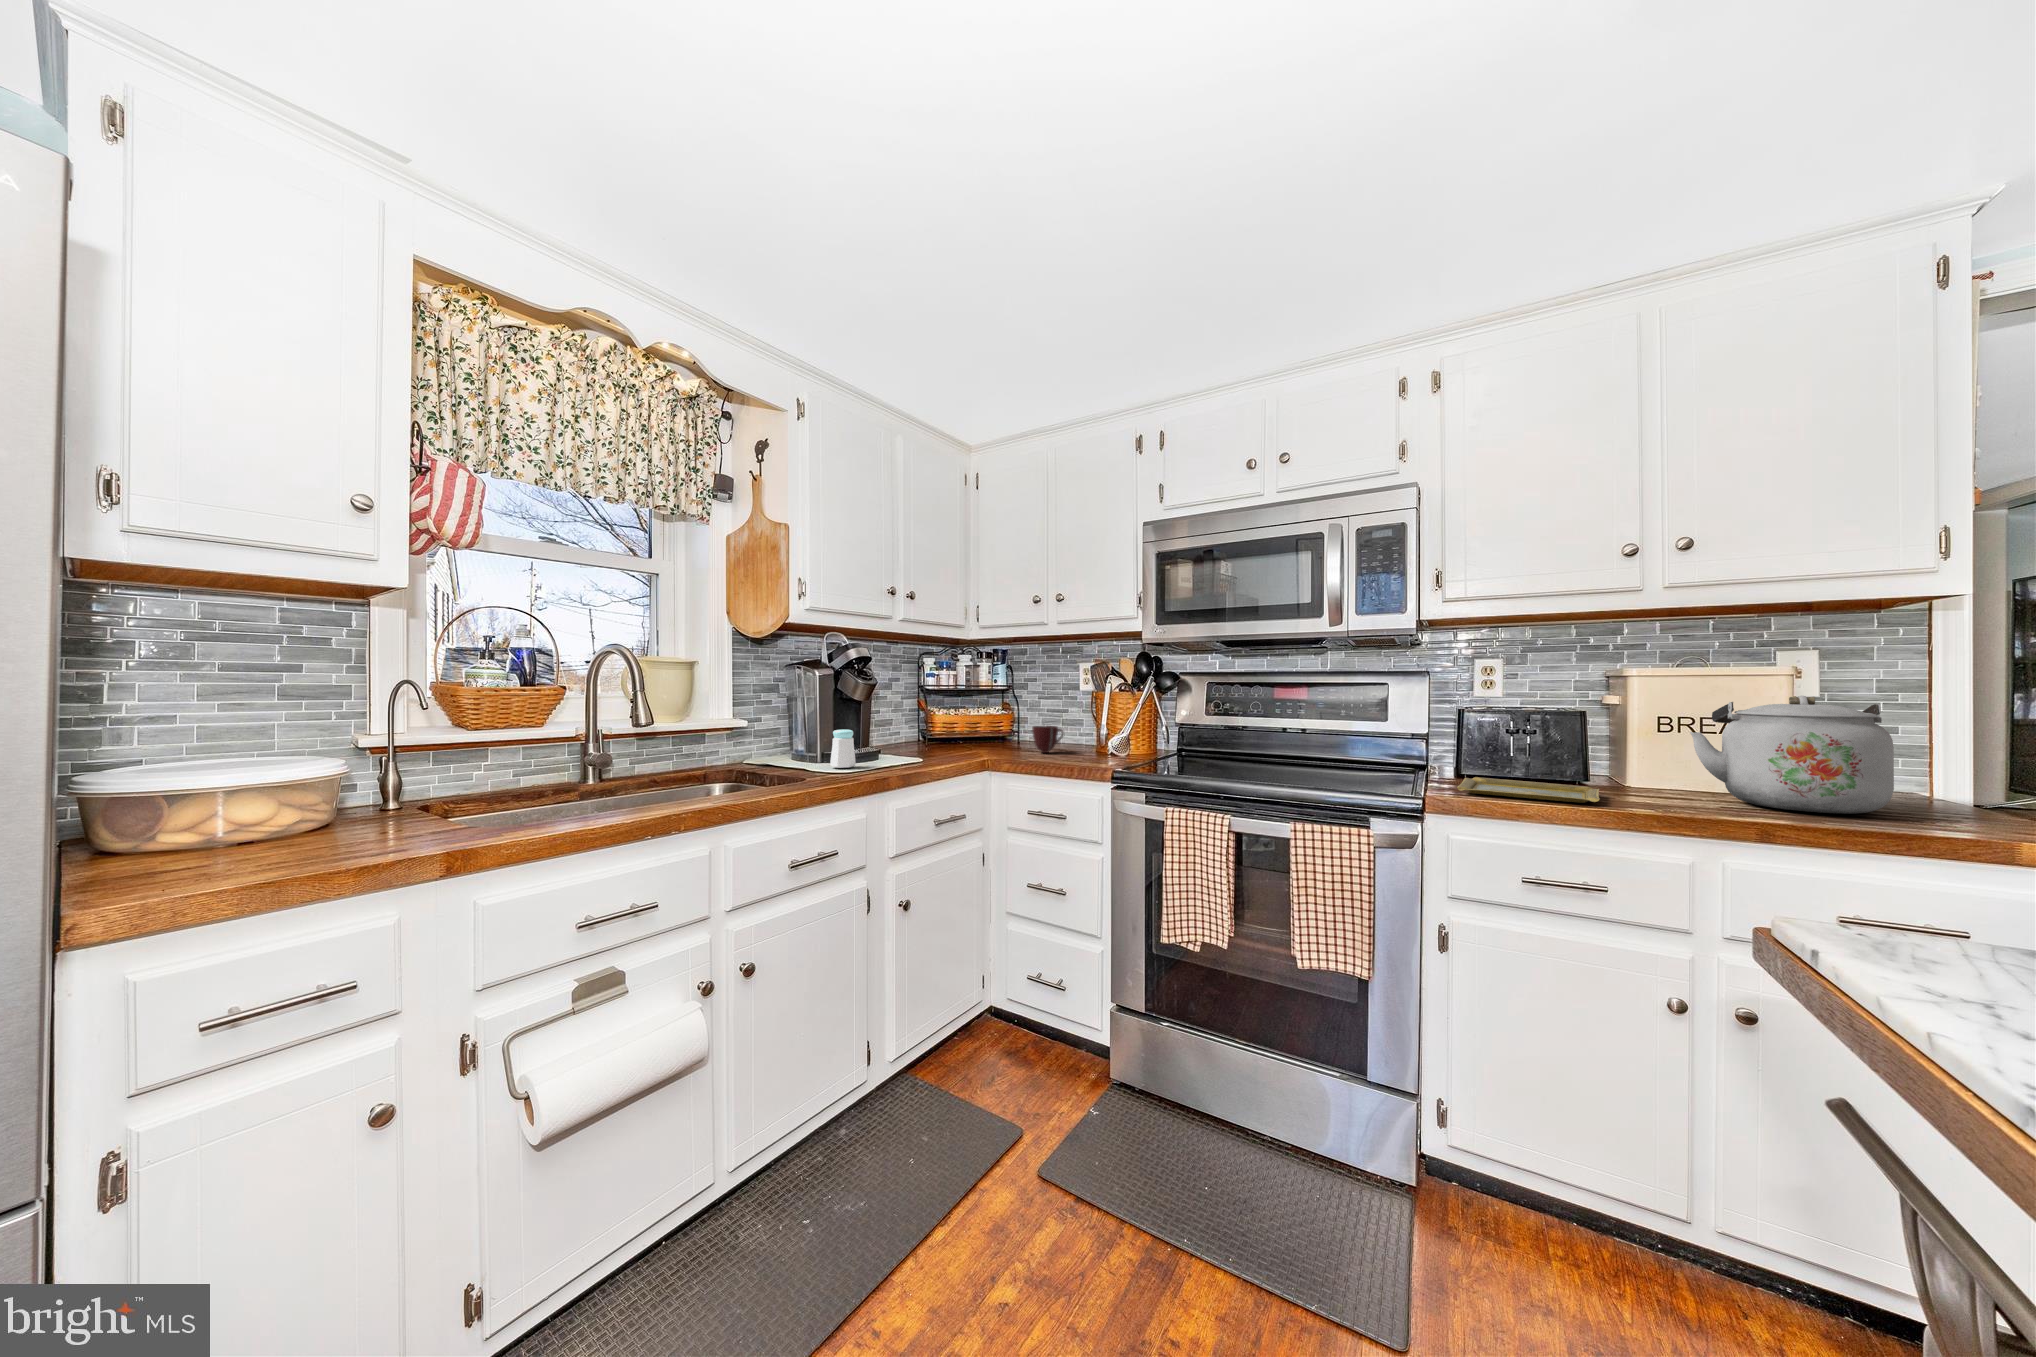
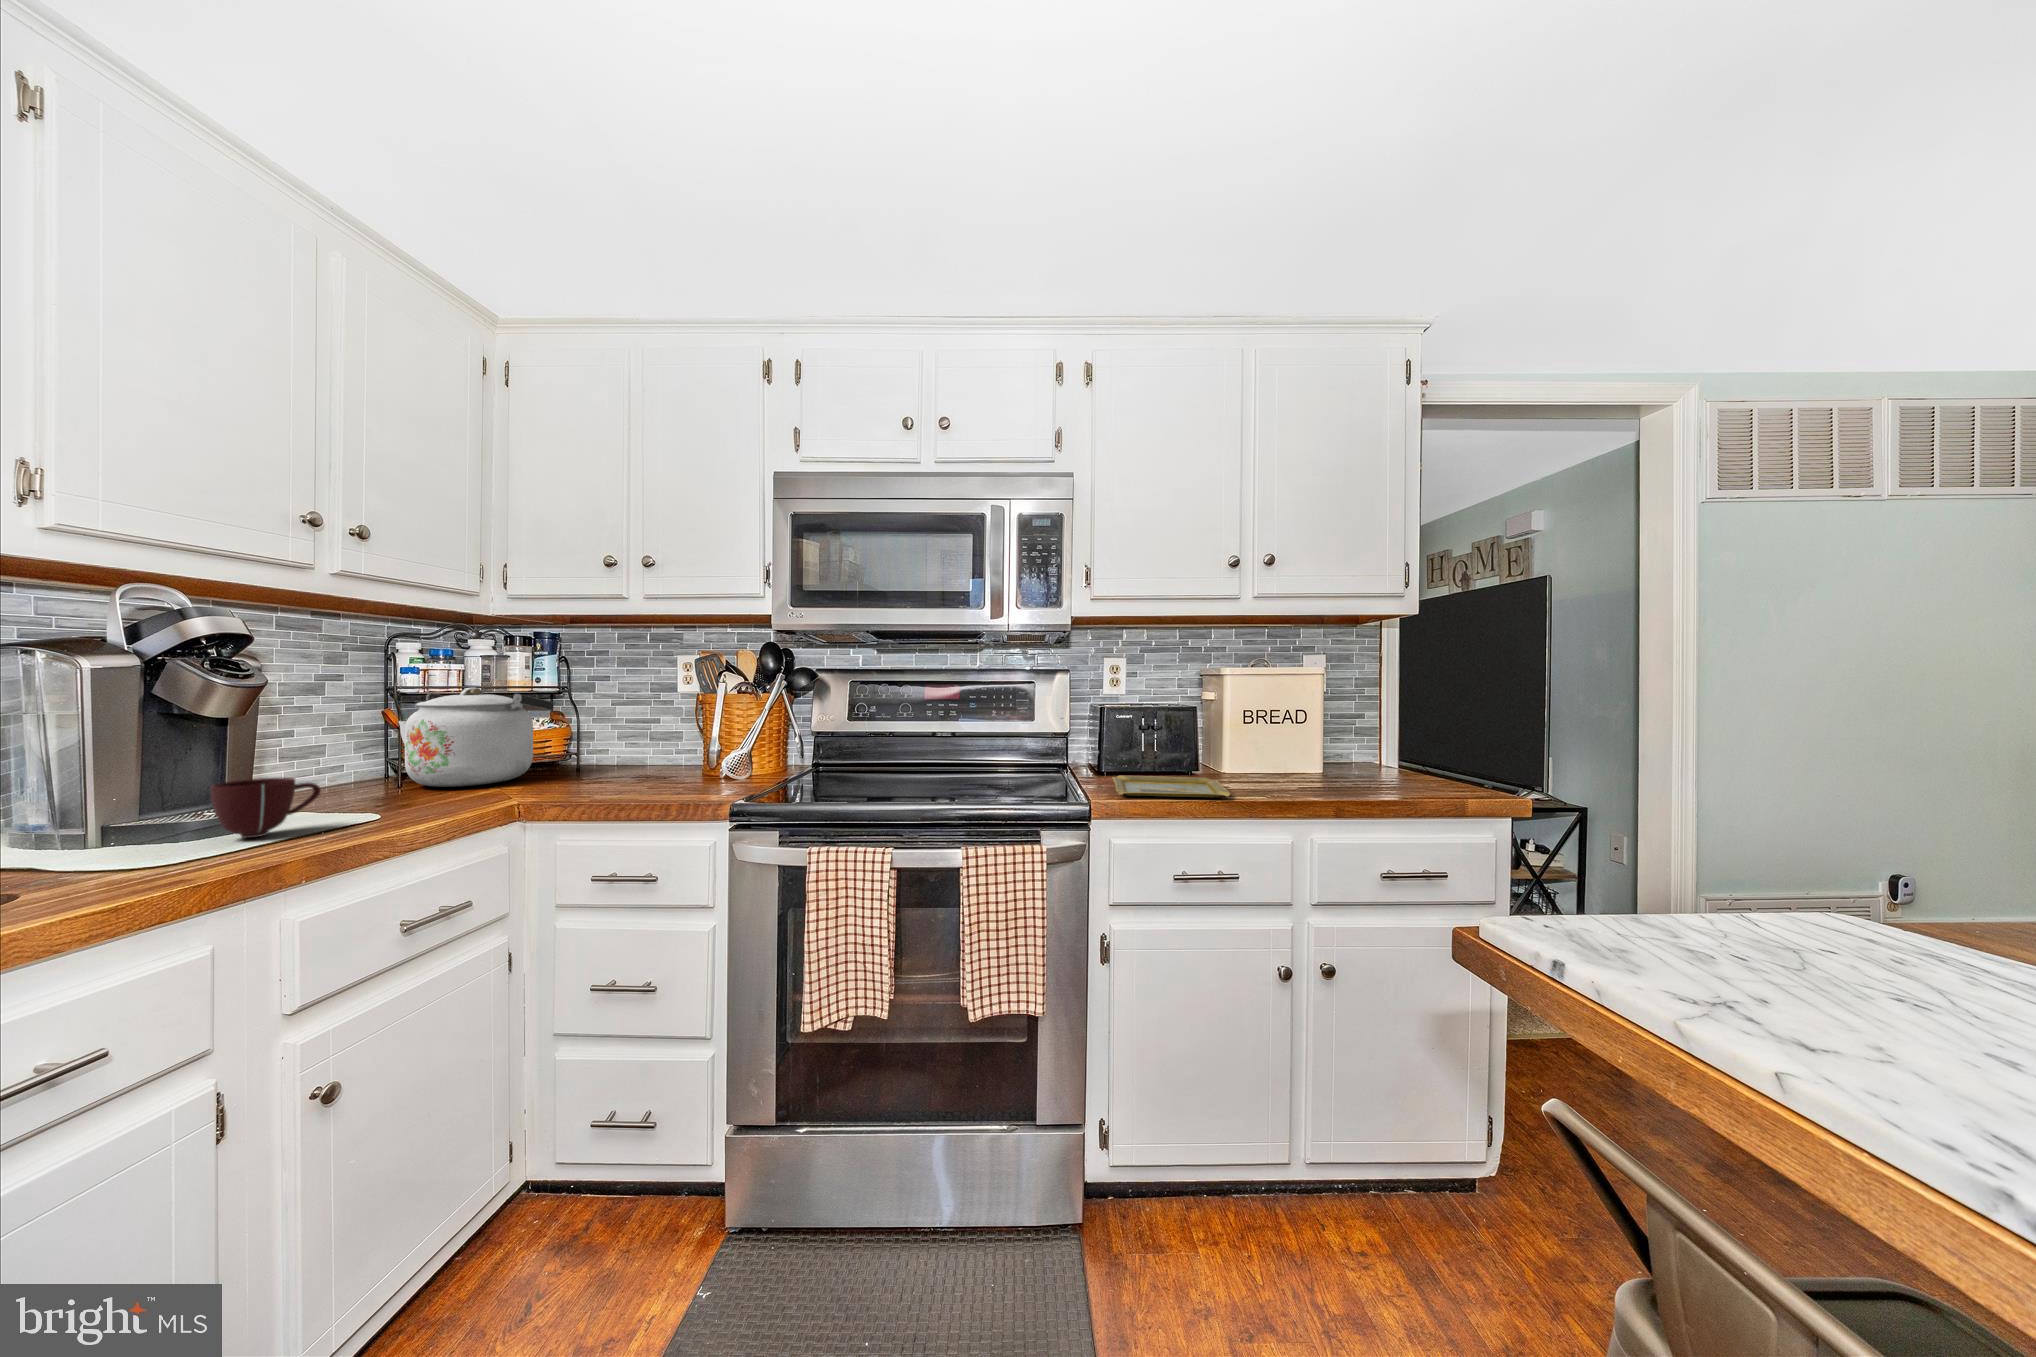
kettle: present [1690,696,1894,814] -> present [399,687,554,787]
mug: present [1032,726,1064,753] -> present [210,777,321,838]
salt shaker: present [830,729,856,768] -> none [91,786,177,868]

